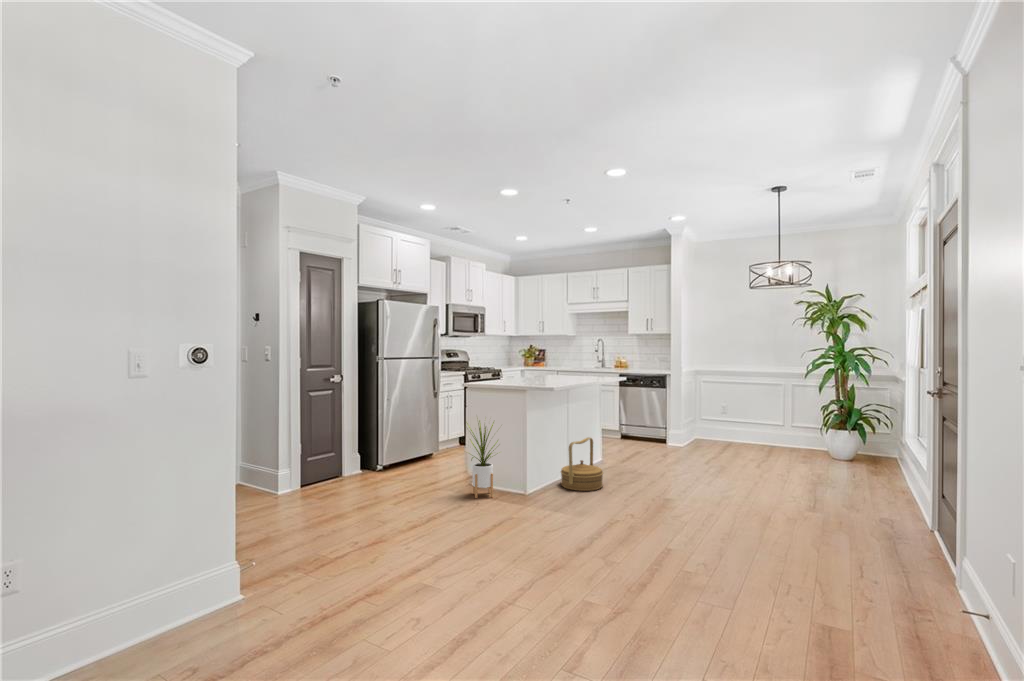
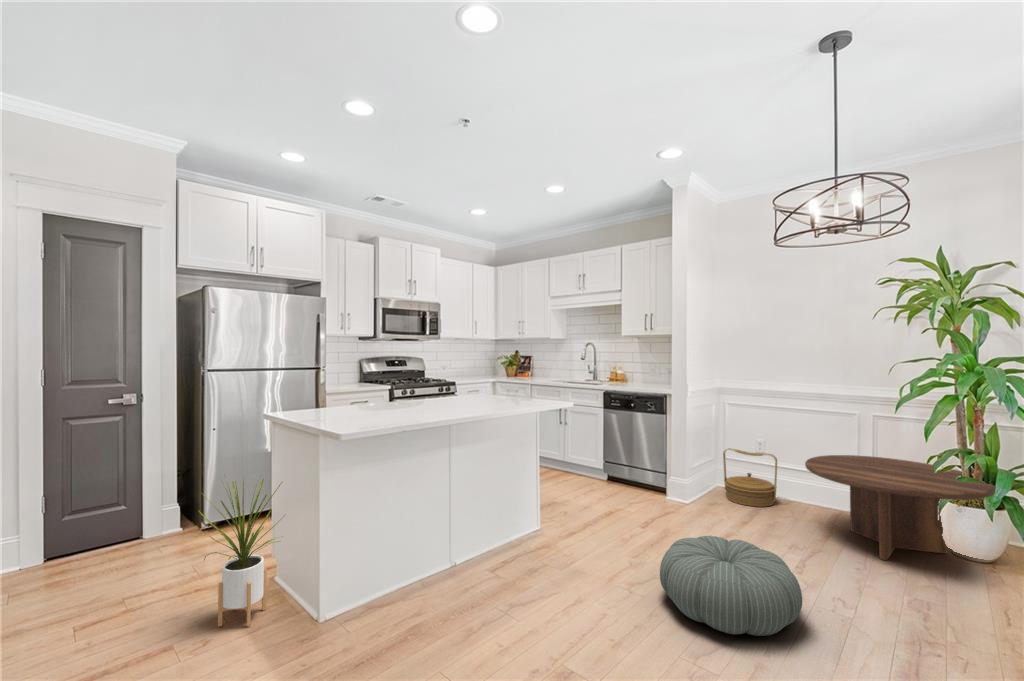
coffee table: none [756,409,851,462] -> present [805,455,995,560]
woven basket: present [561,438,603,491] -> present [723,448,777,507]
pouf: none [693,447,765,485] -> present [660,536,802,636]

